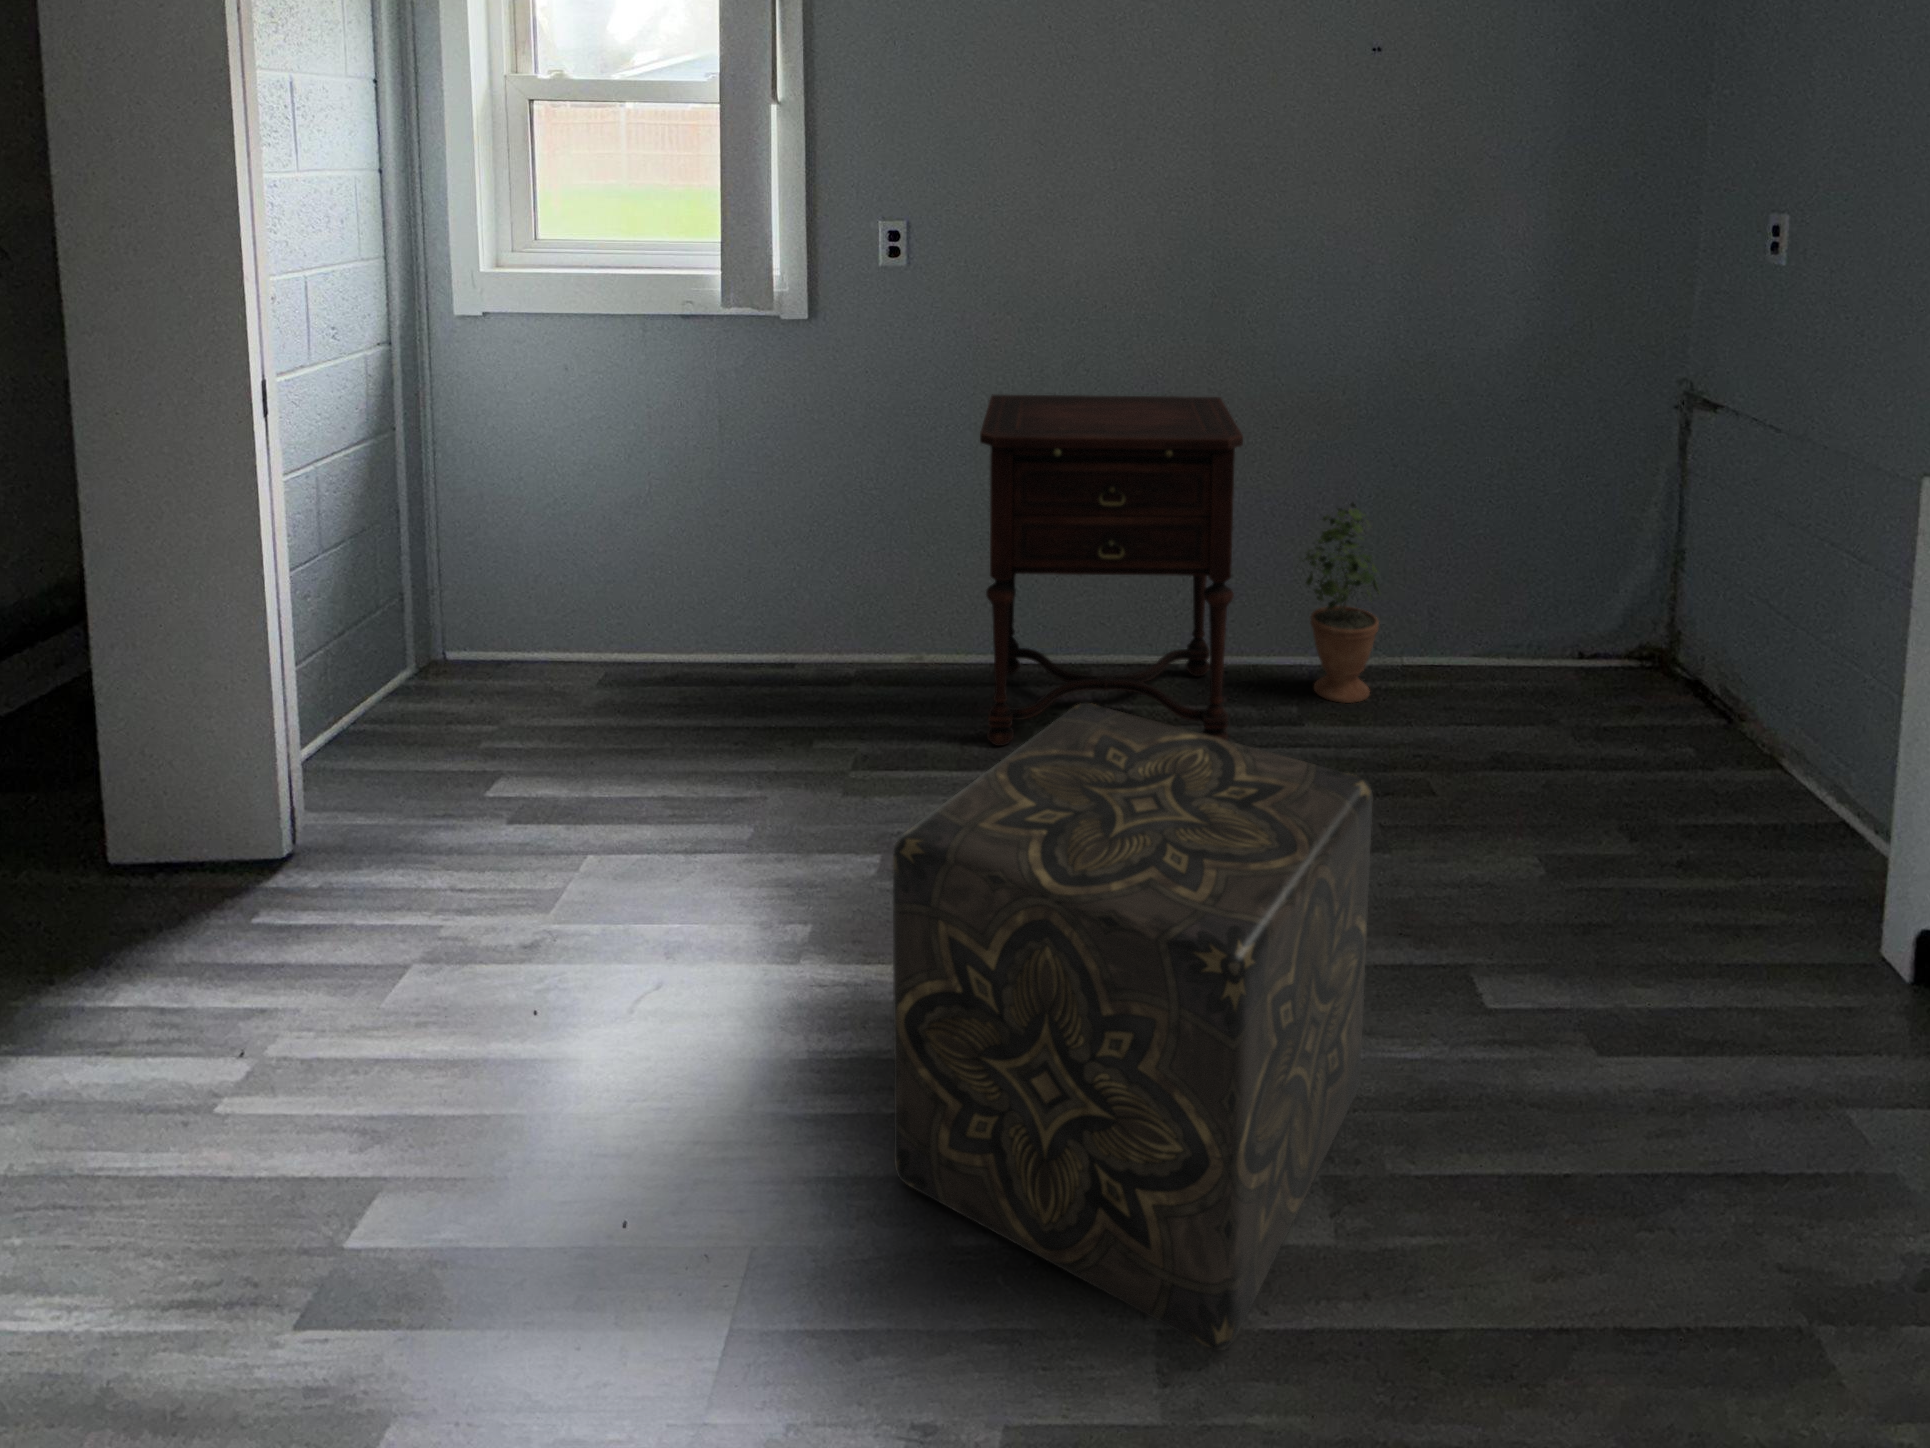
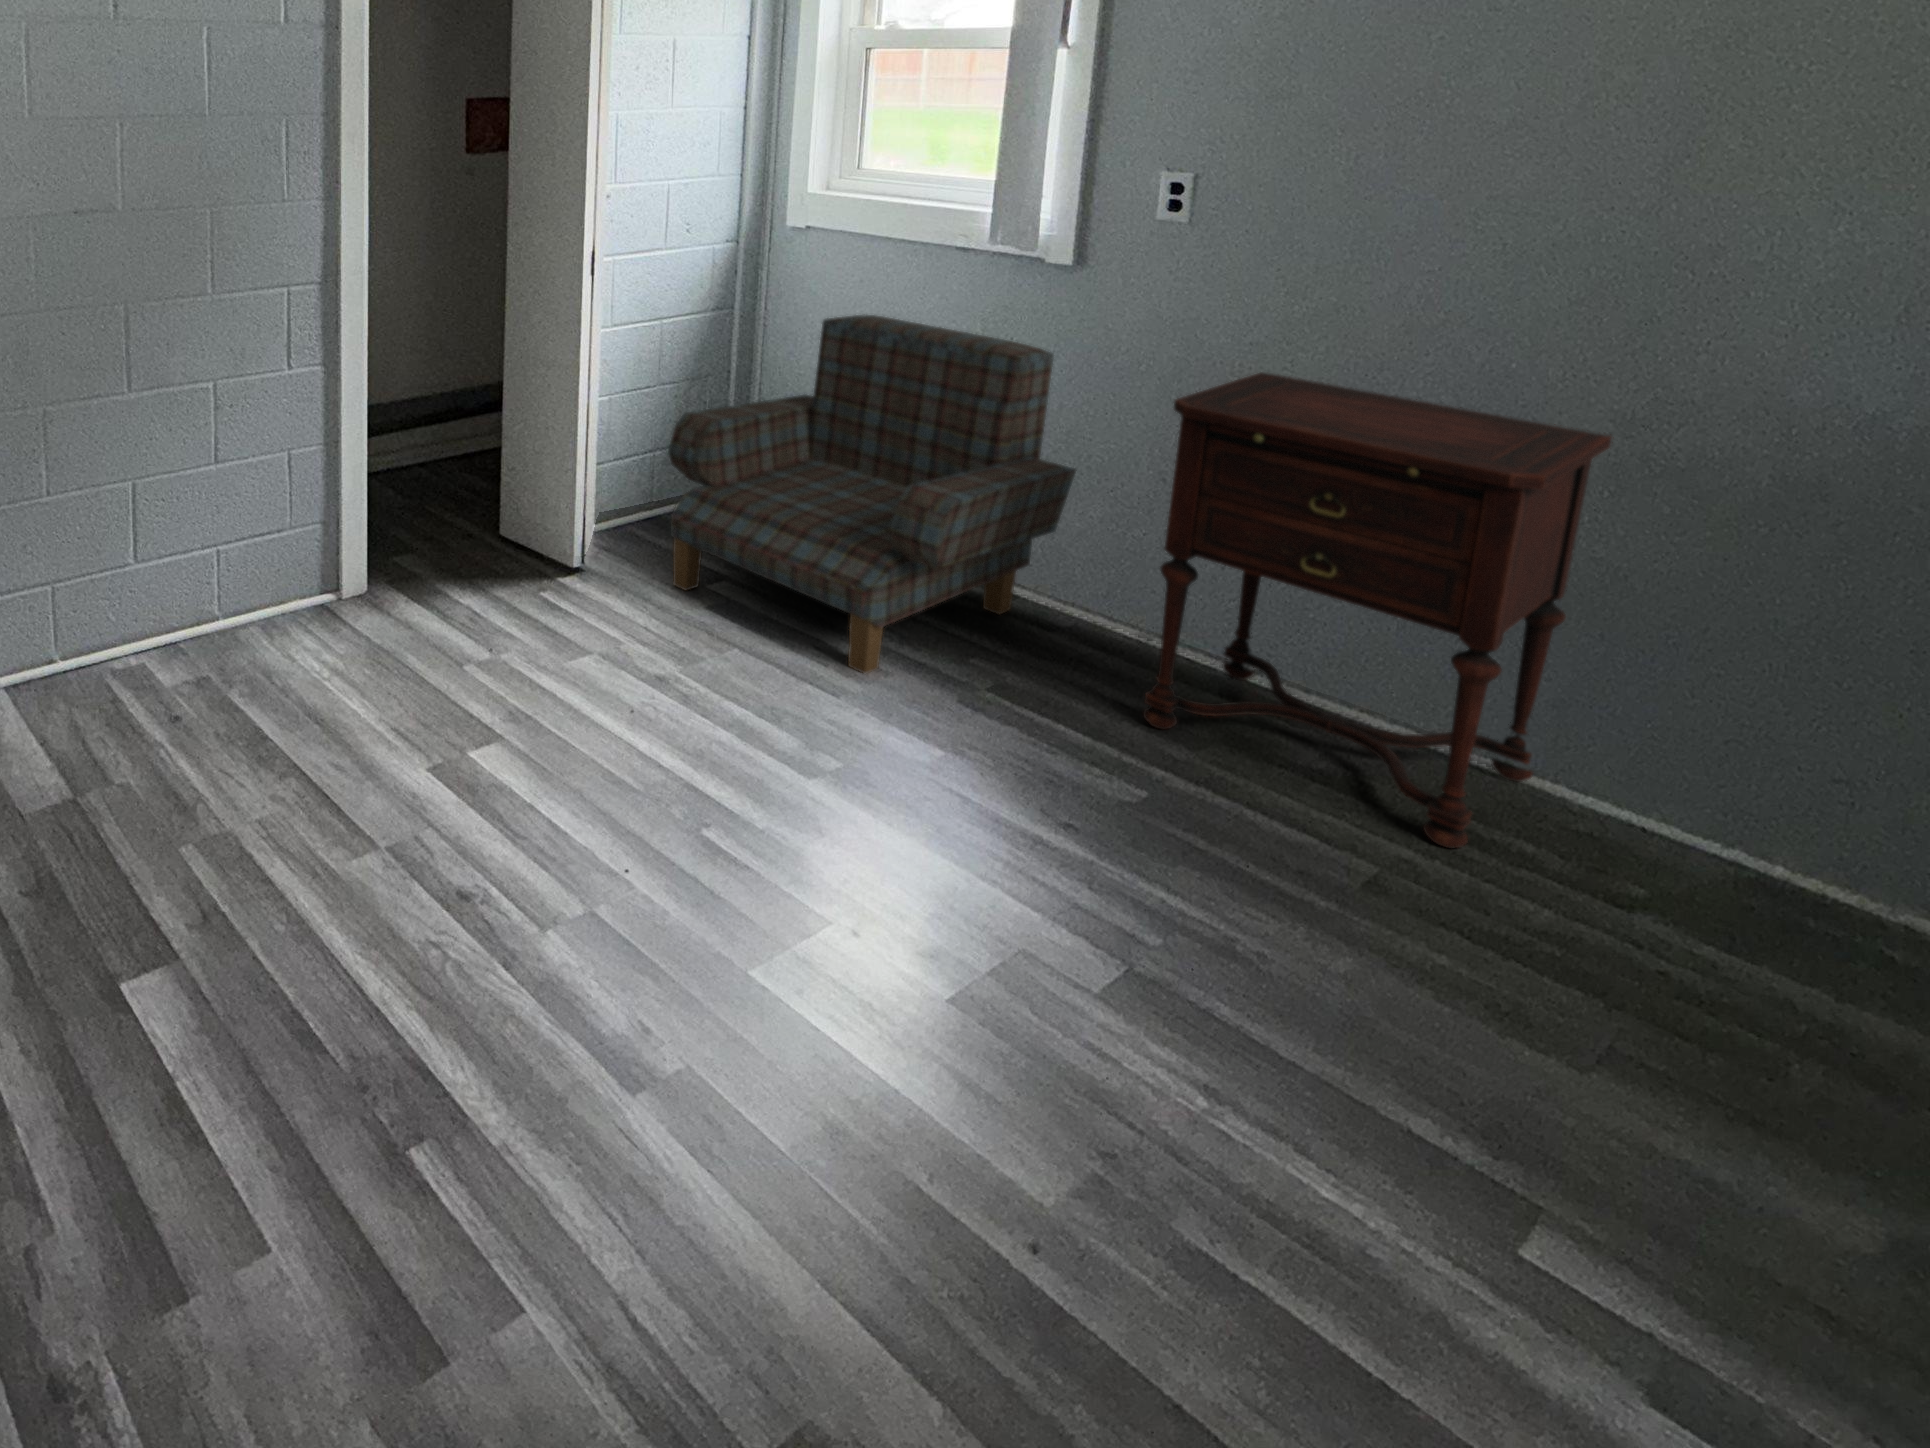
armchair: none [399,406,853,821] -> present [668,315,1076,674]
potted plant: present [1299,503,1379,703] -> none [1696,622,1881,919]
ottoman: present [893,703,1372,1350] -> none [753,647,1278,1165]

